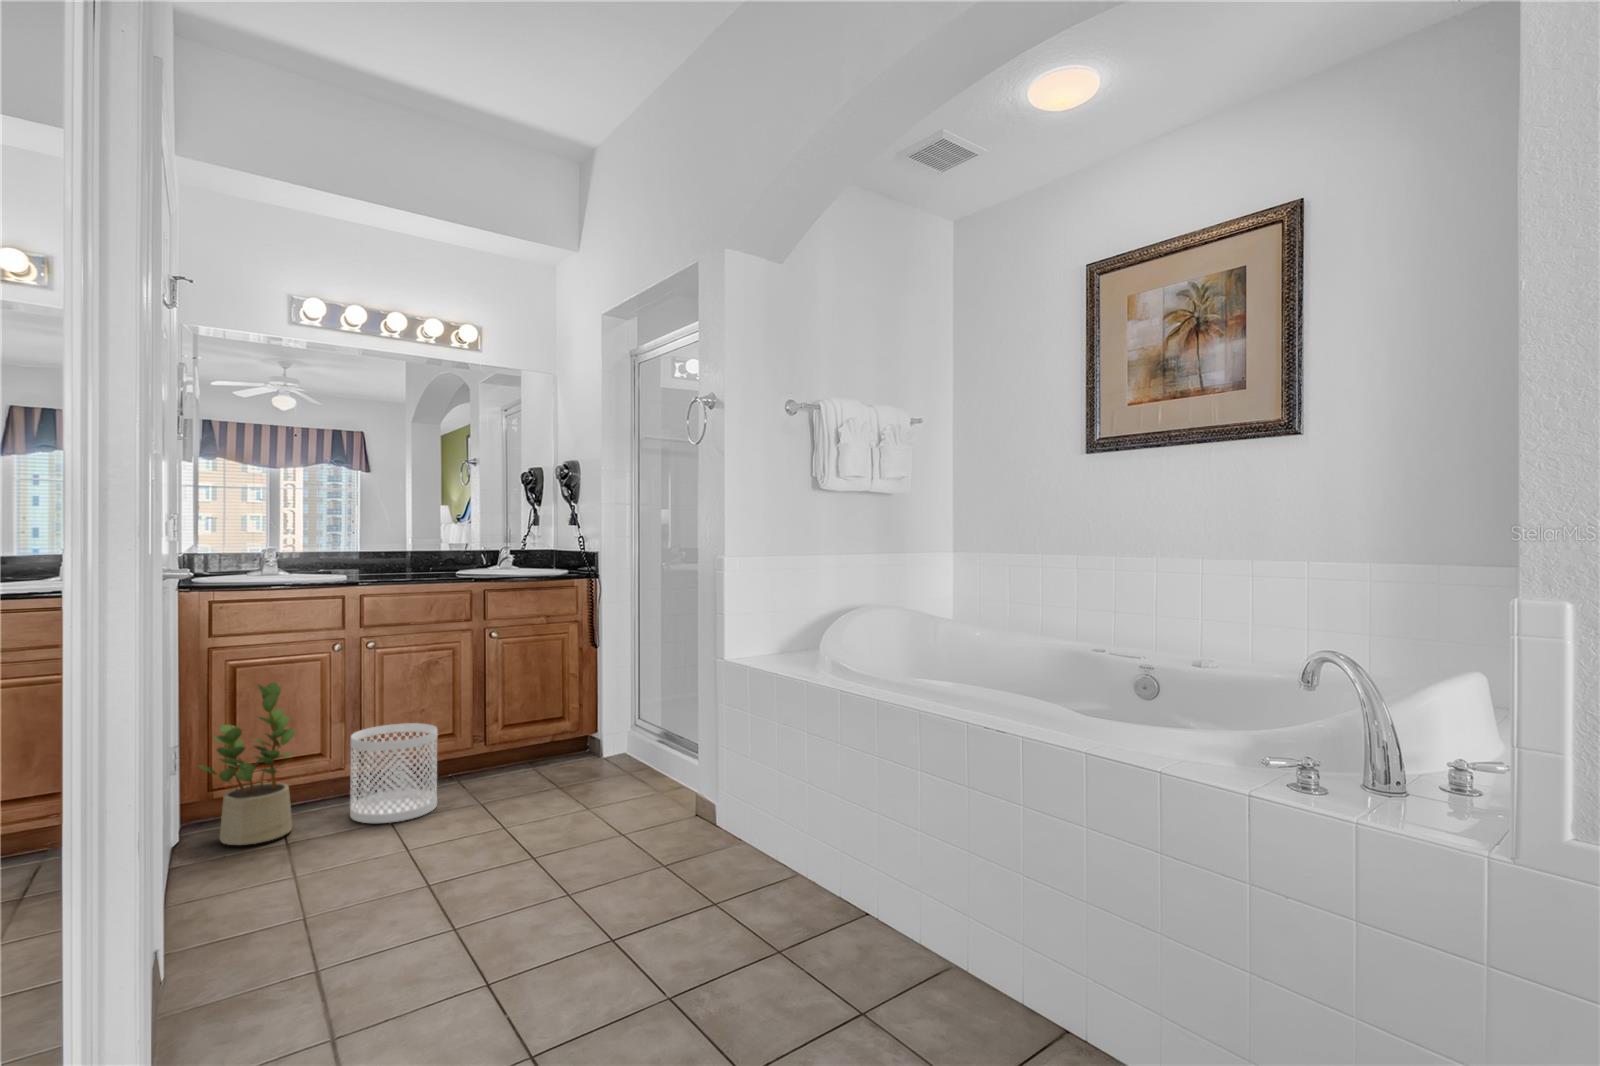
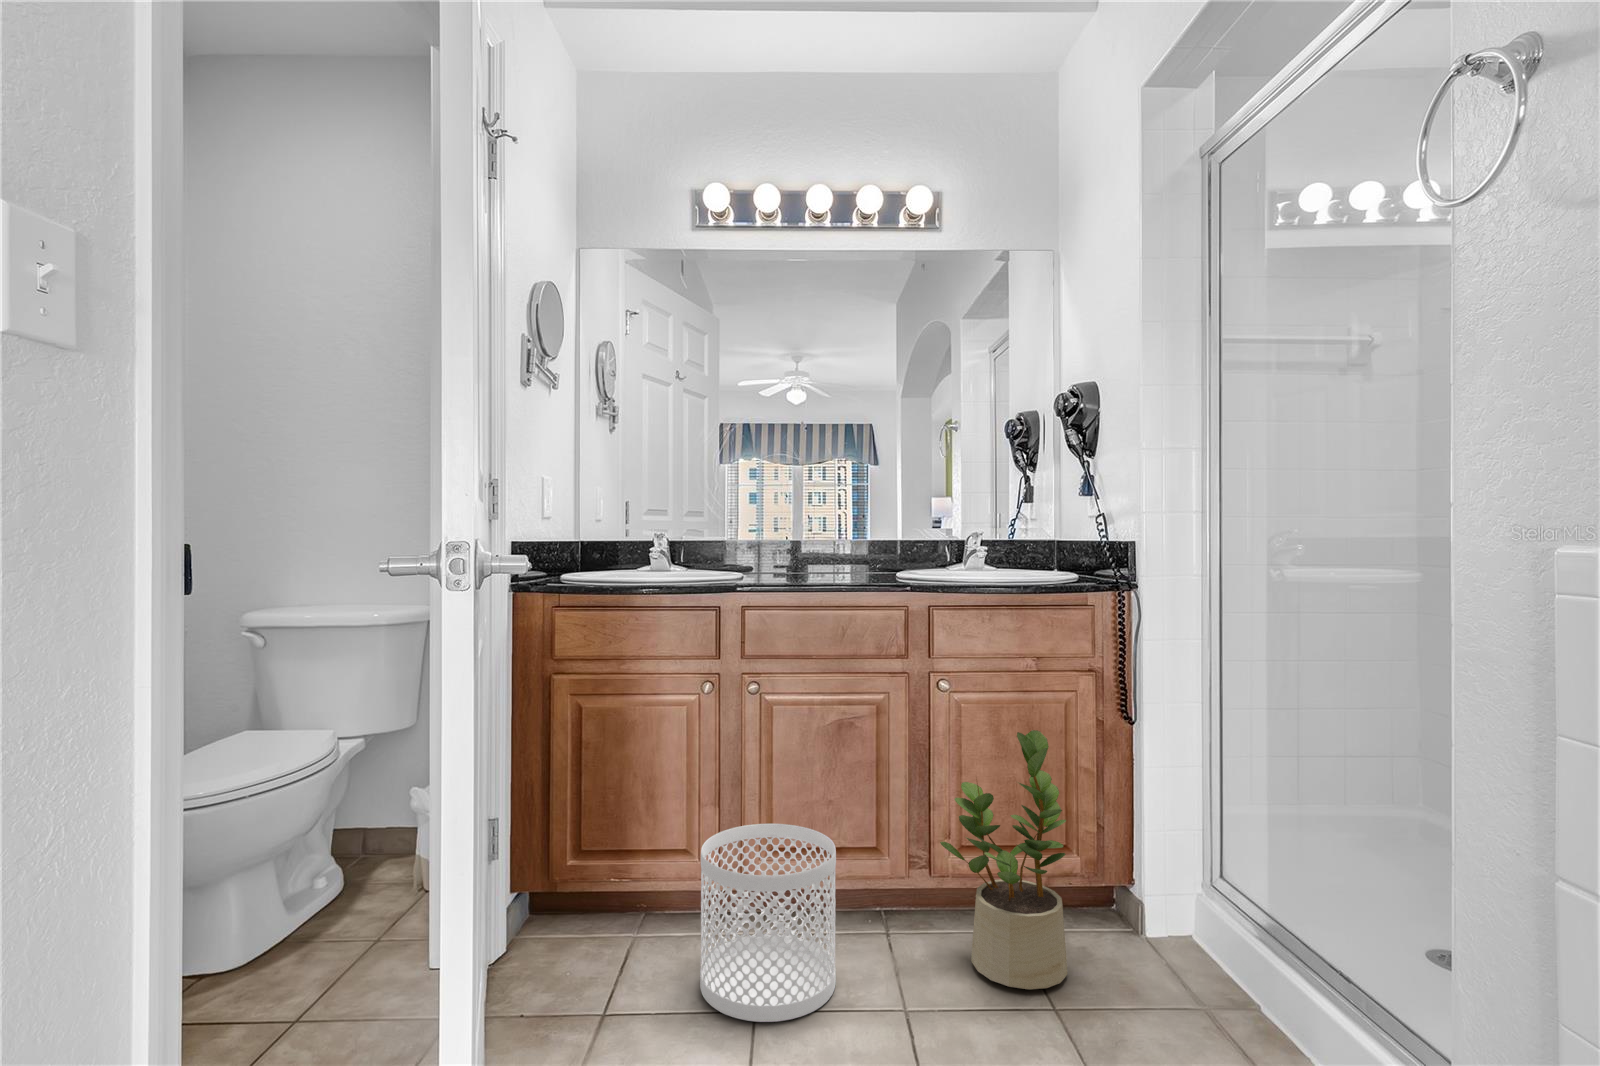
potted plant: present [199,683,295,845] -> present [940,730,1067,989]

